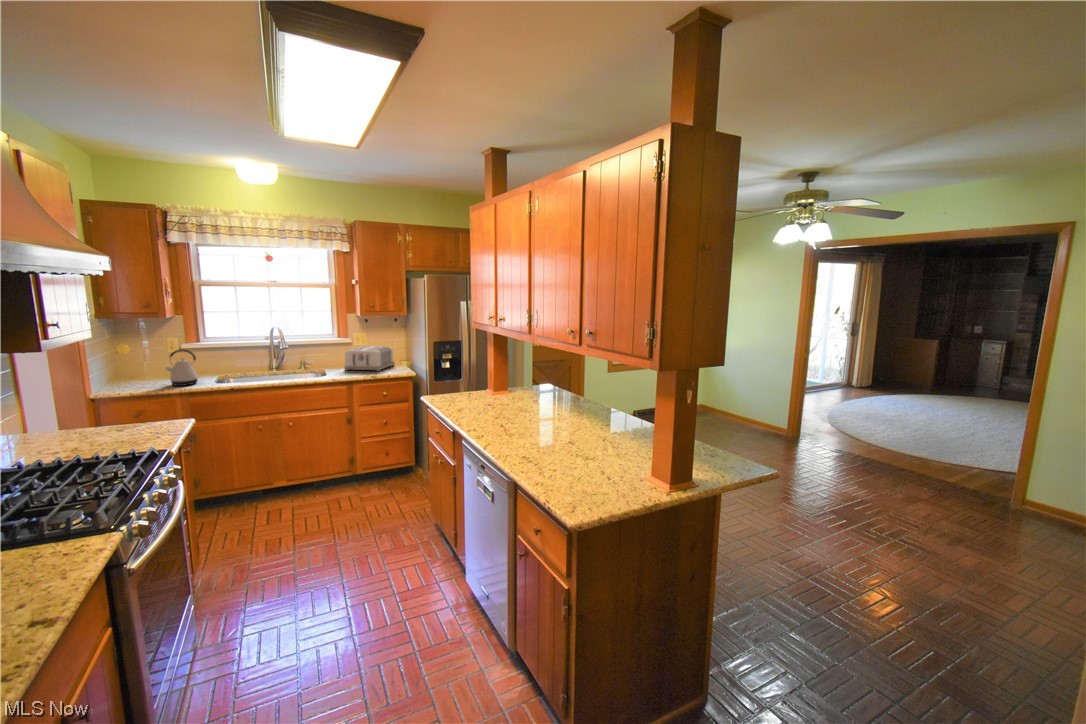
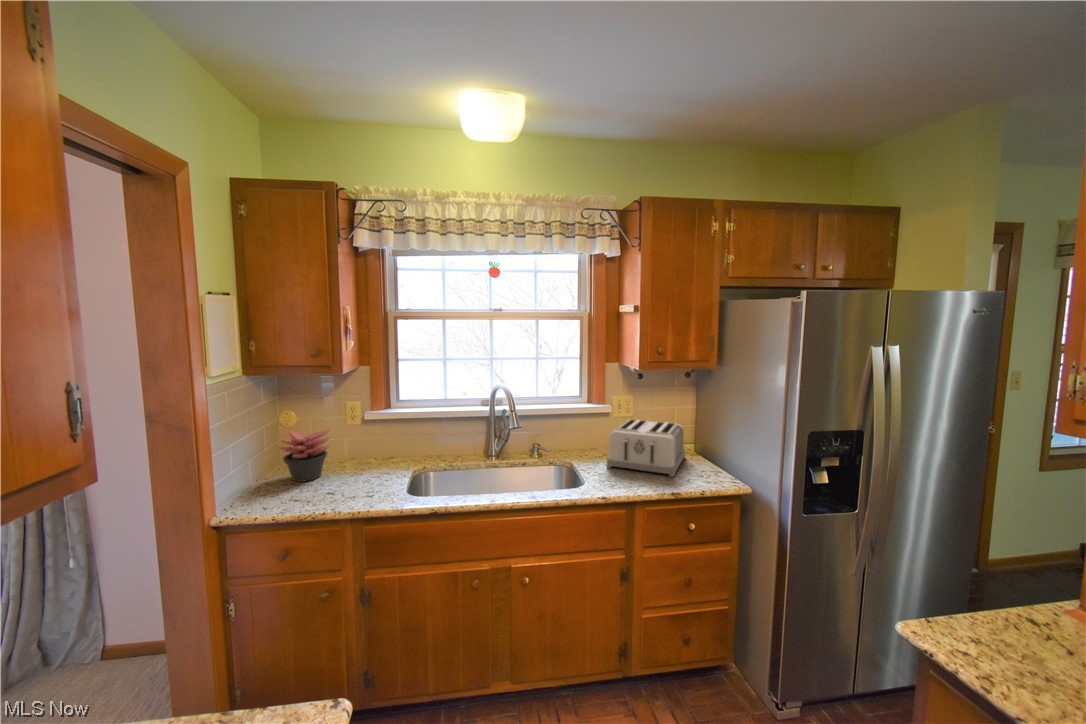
kettle: present [165,349,199,386] -> none [331,430,385,497]
succulent plant: none [121,353,158,384] -> present [279,430,330,482]

